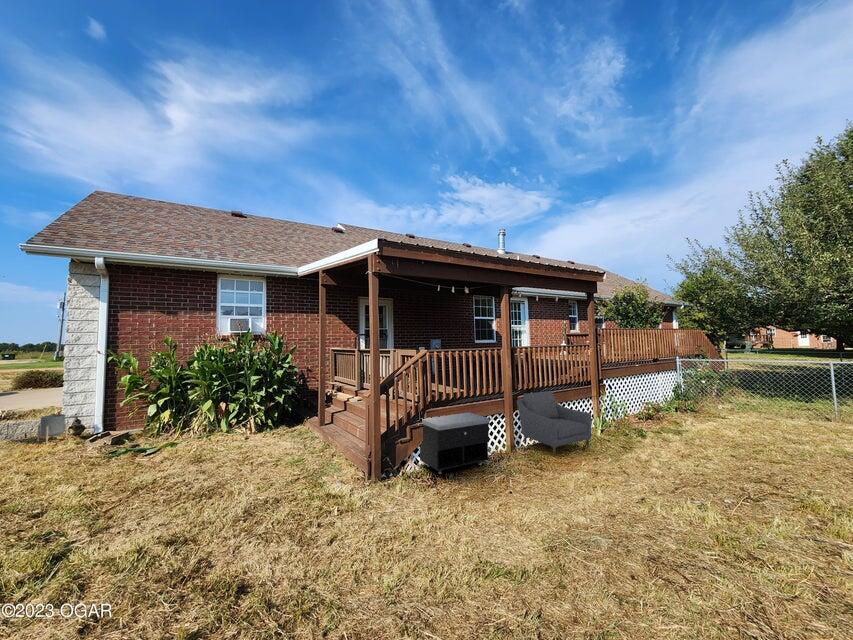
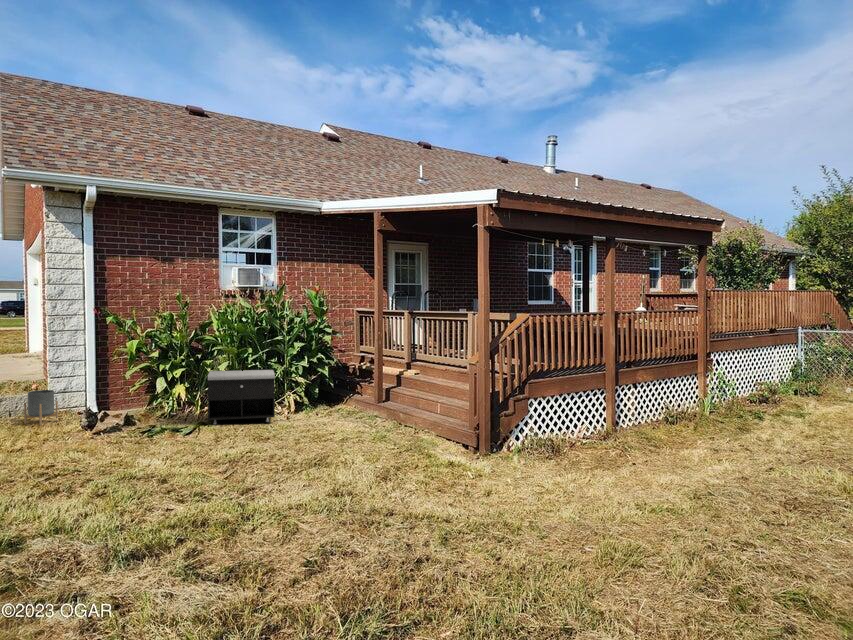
chair: present [517,391,591,457] -> none [618,363,706,435]
storage bench: present [420,413,490,474] -> present [208,370,275,424]

